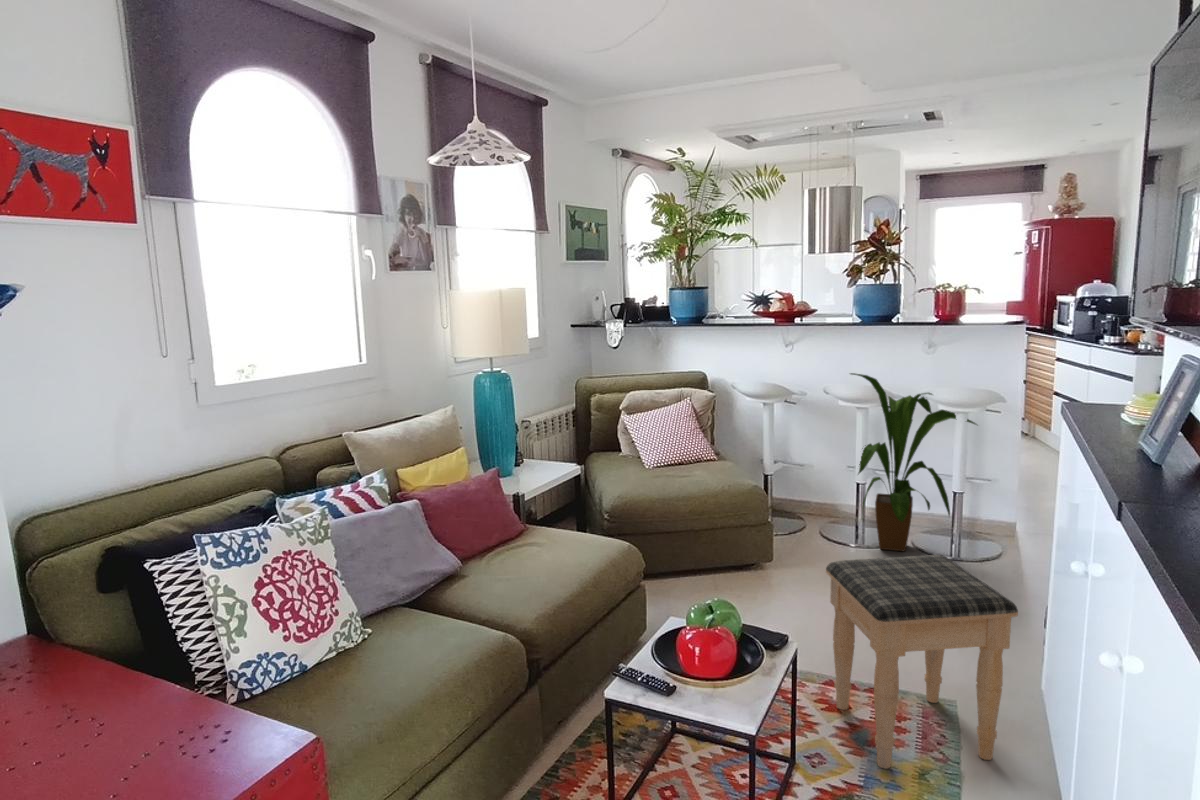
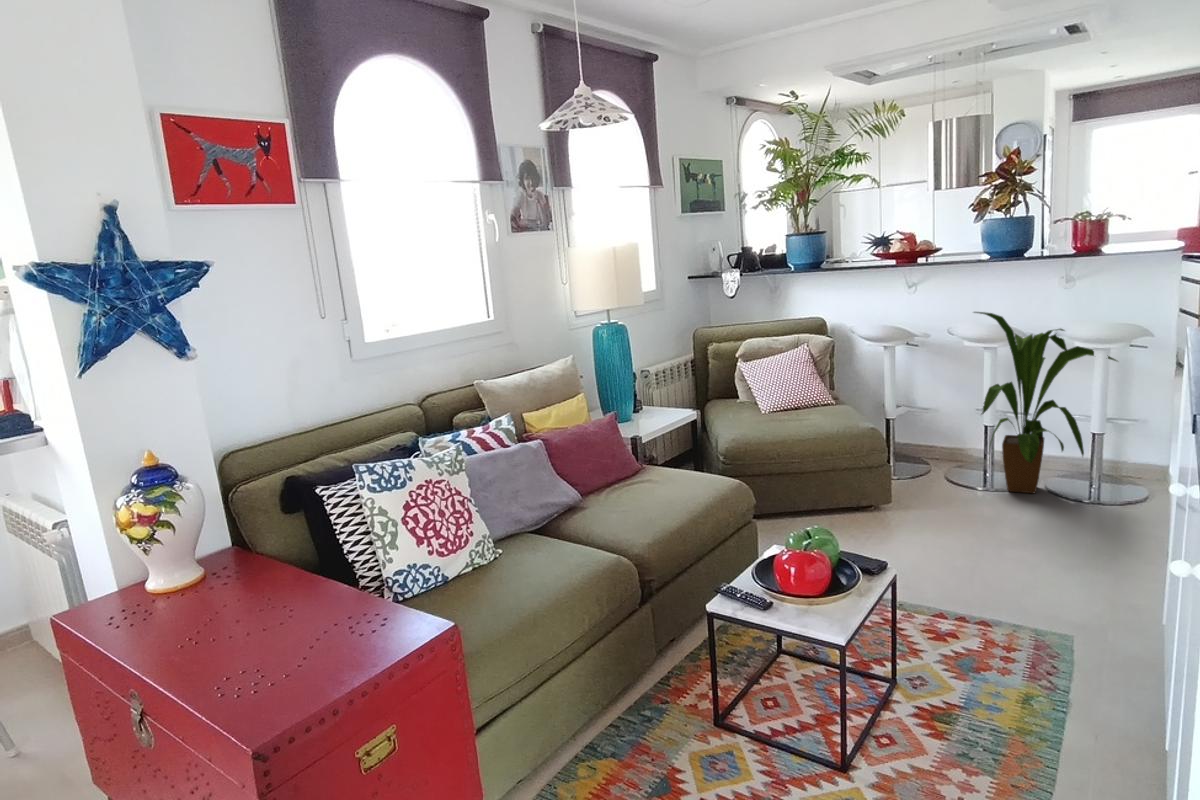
footstool: present [826,555,1018,769] -> none [932,489,1131,693]

